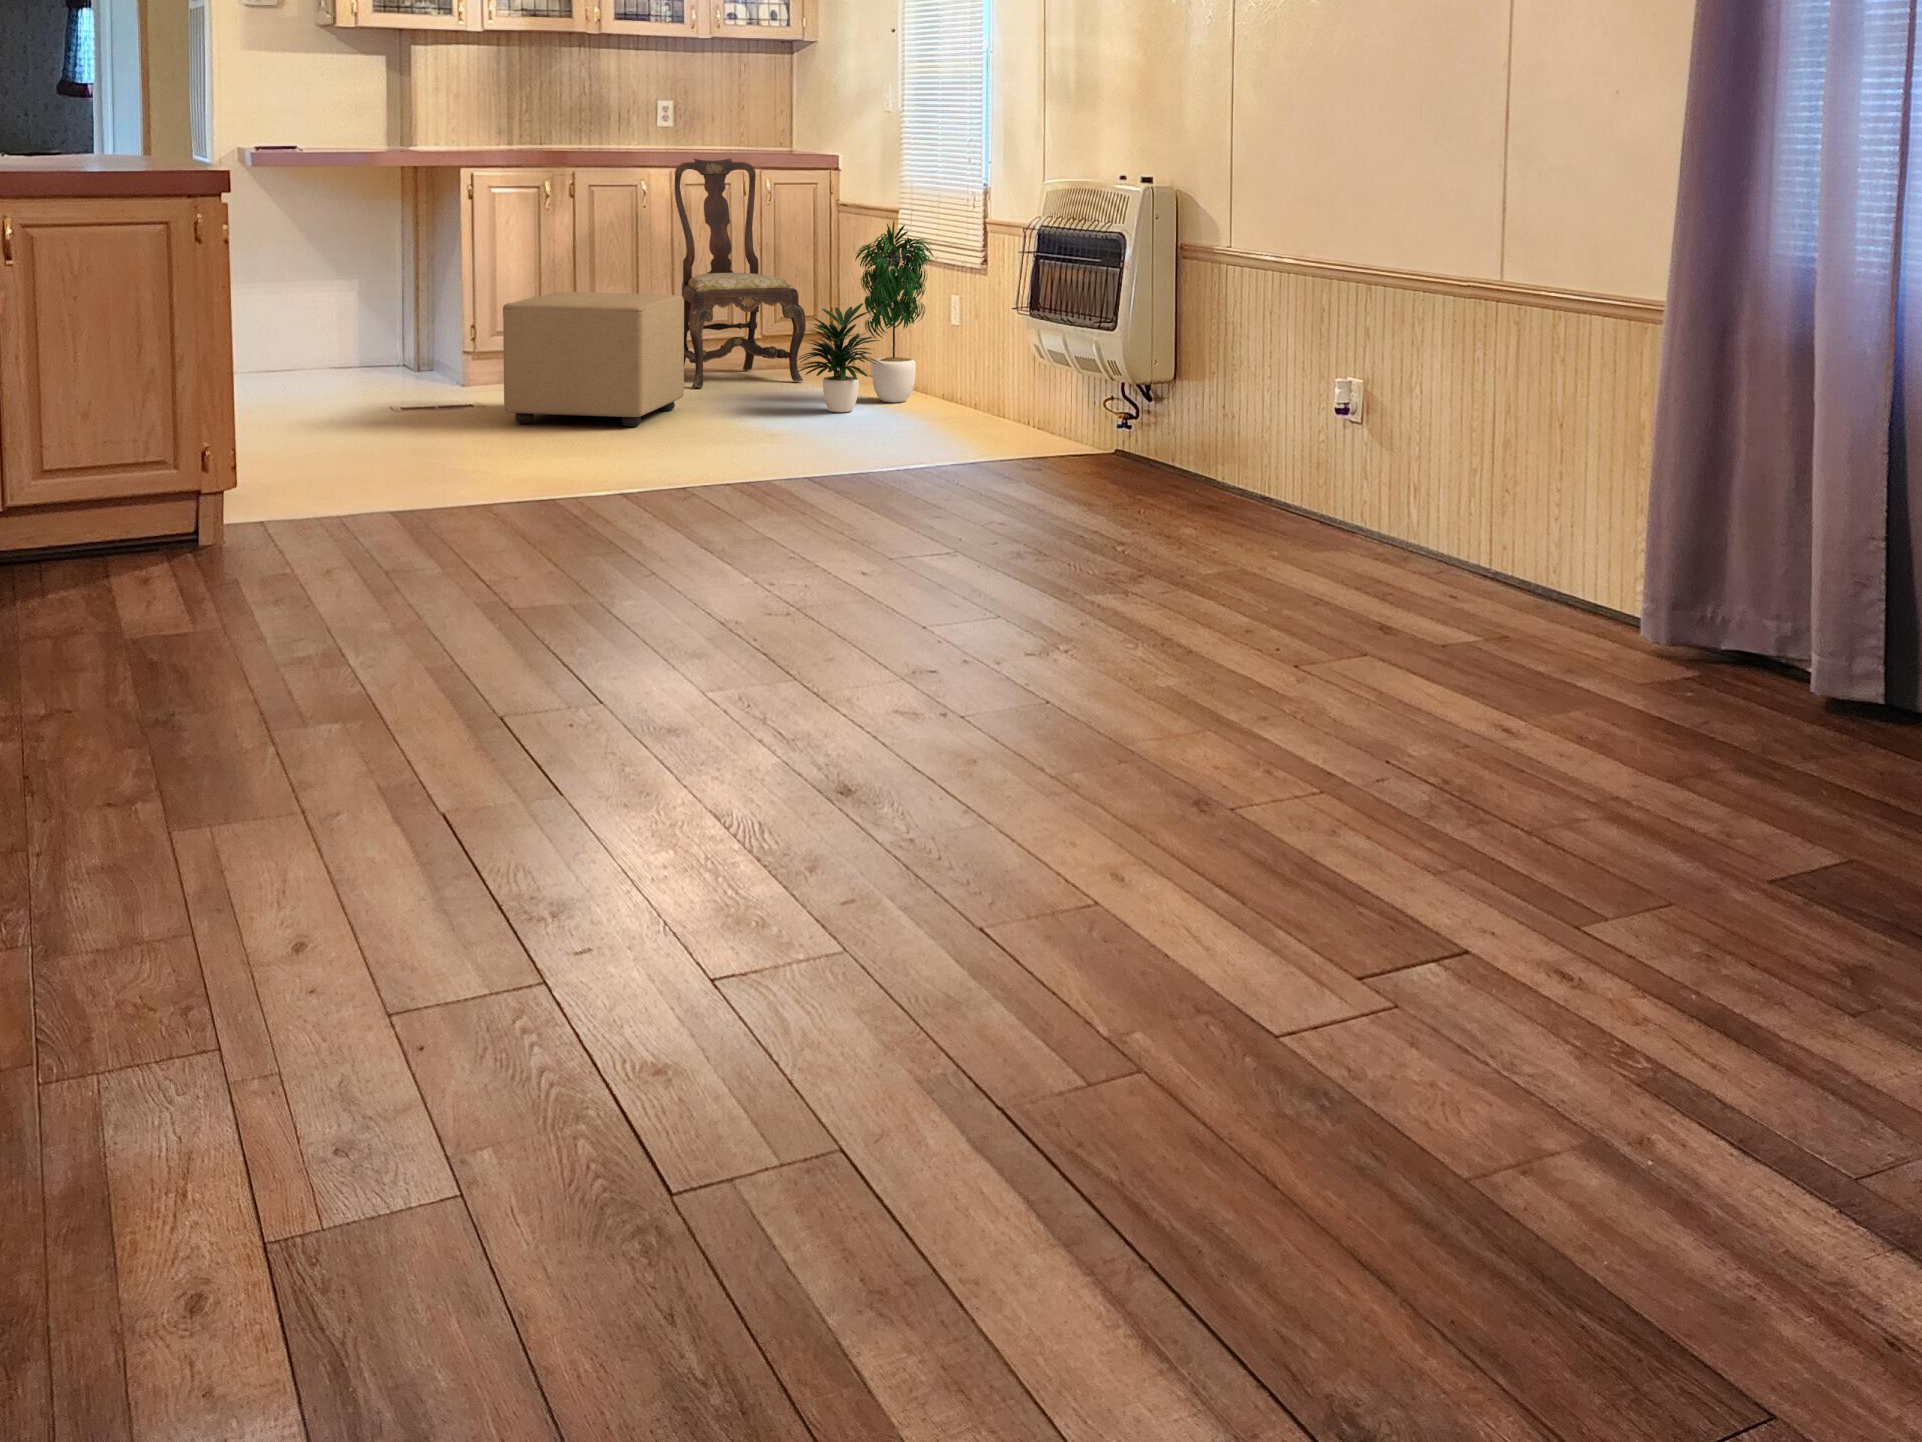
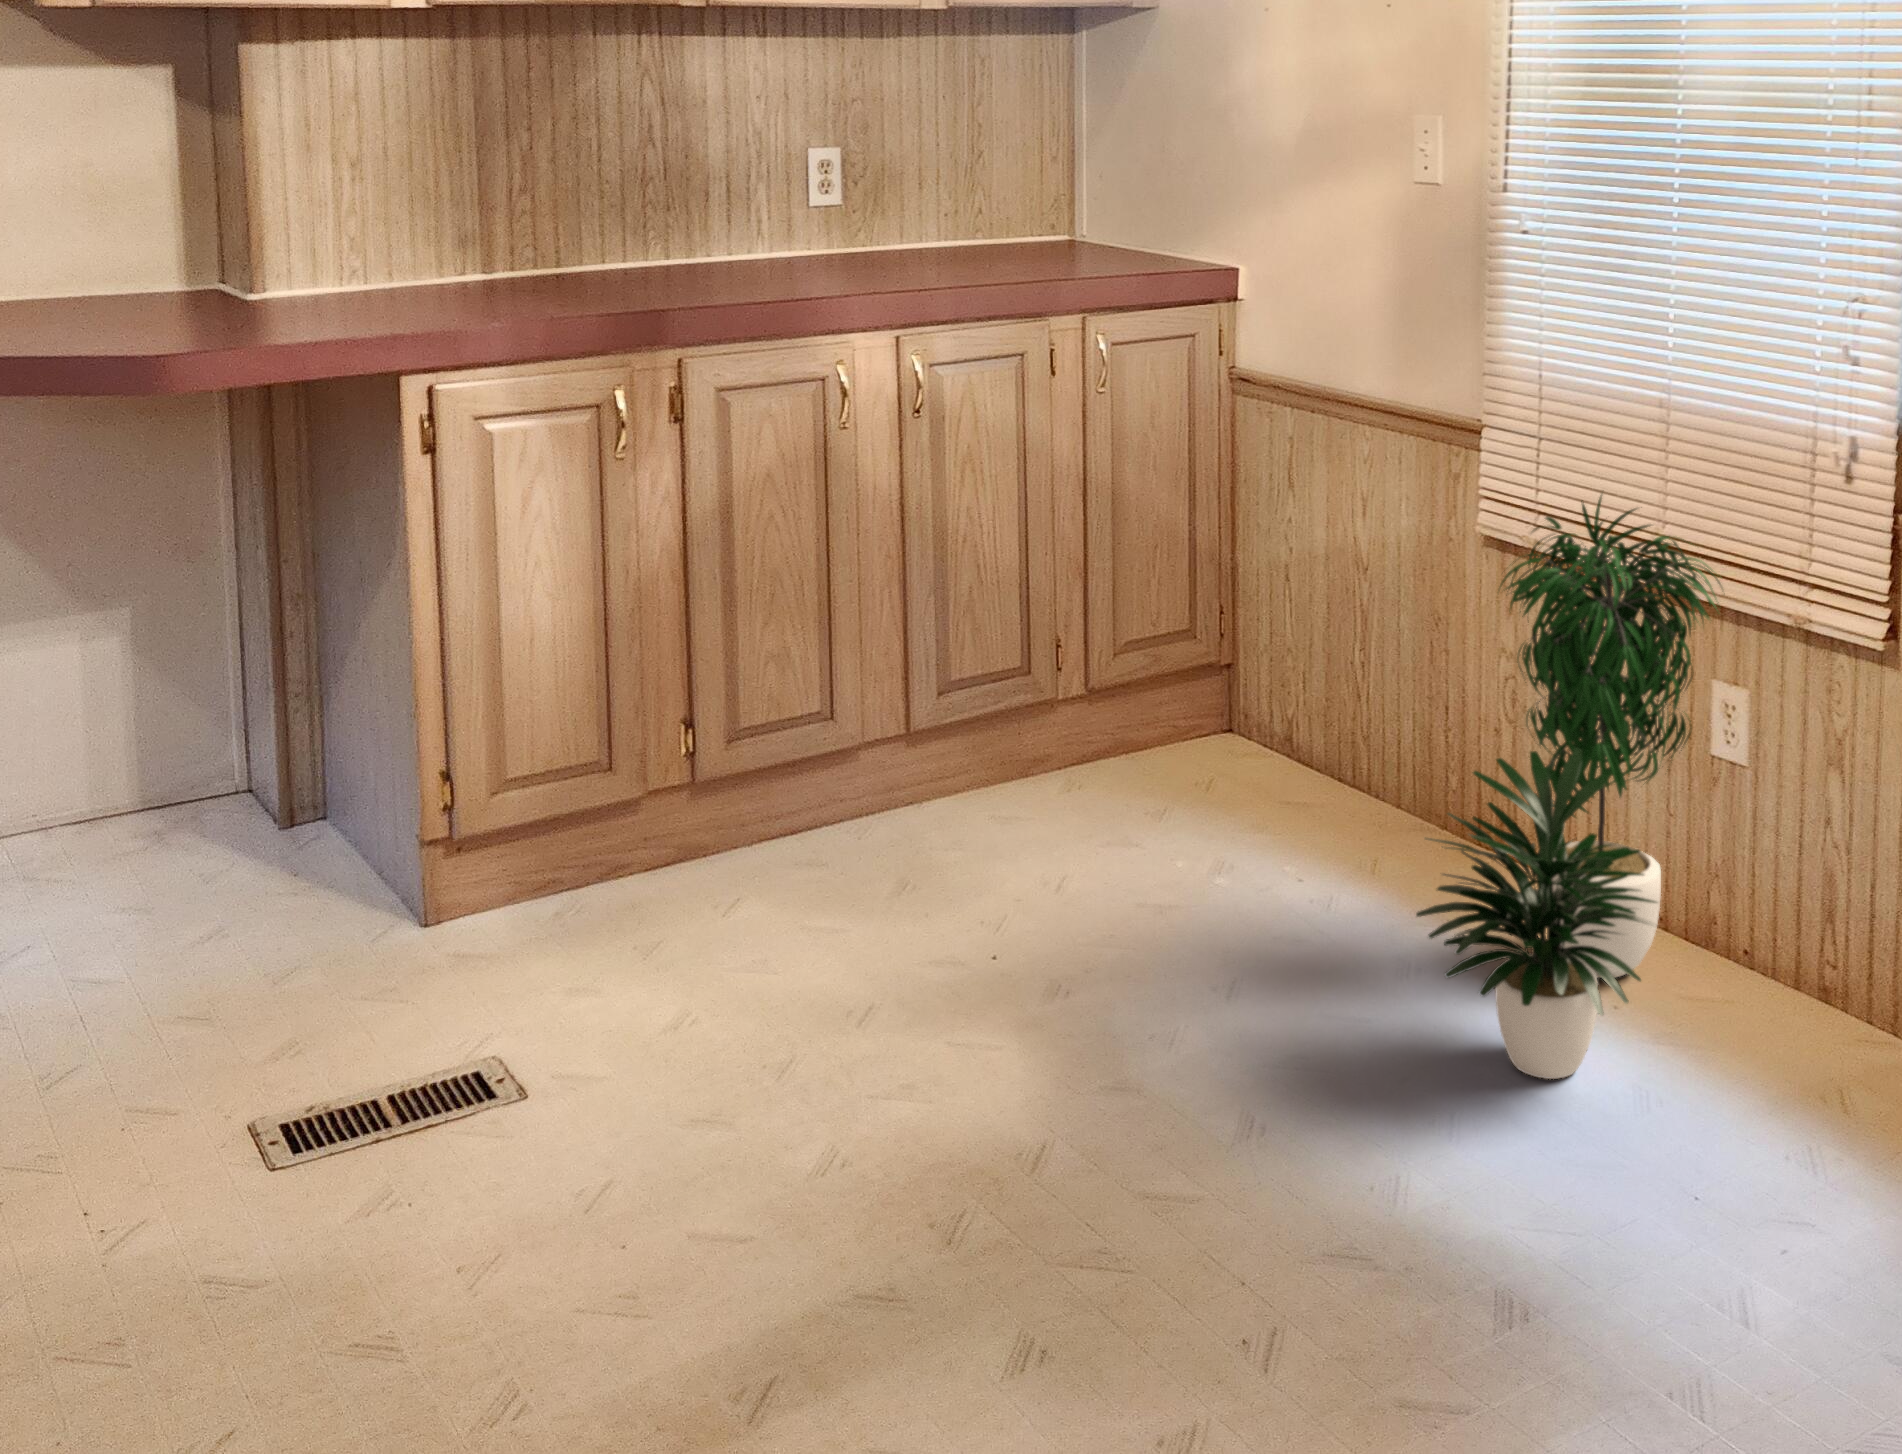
dining chair: present [675,158,806,388] -> none [912,292,1262,914]
ottoman: present [503,292,684,427] -> none [628,770,1104,1294]

